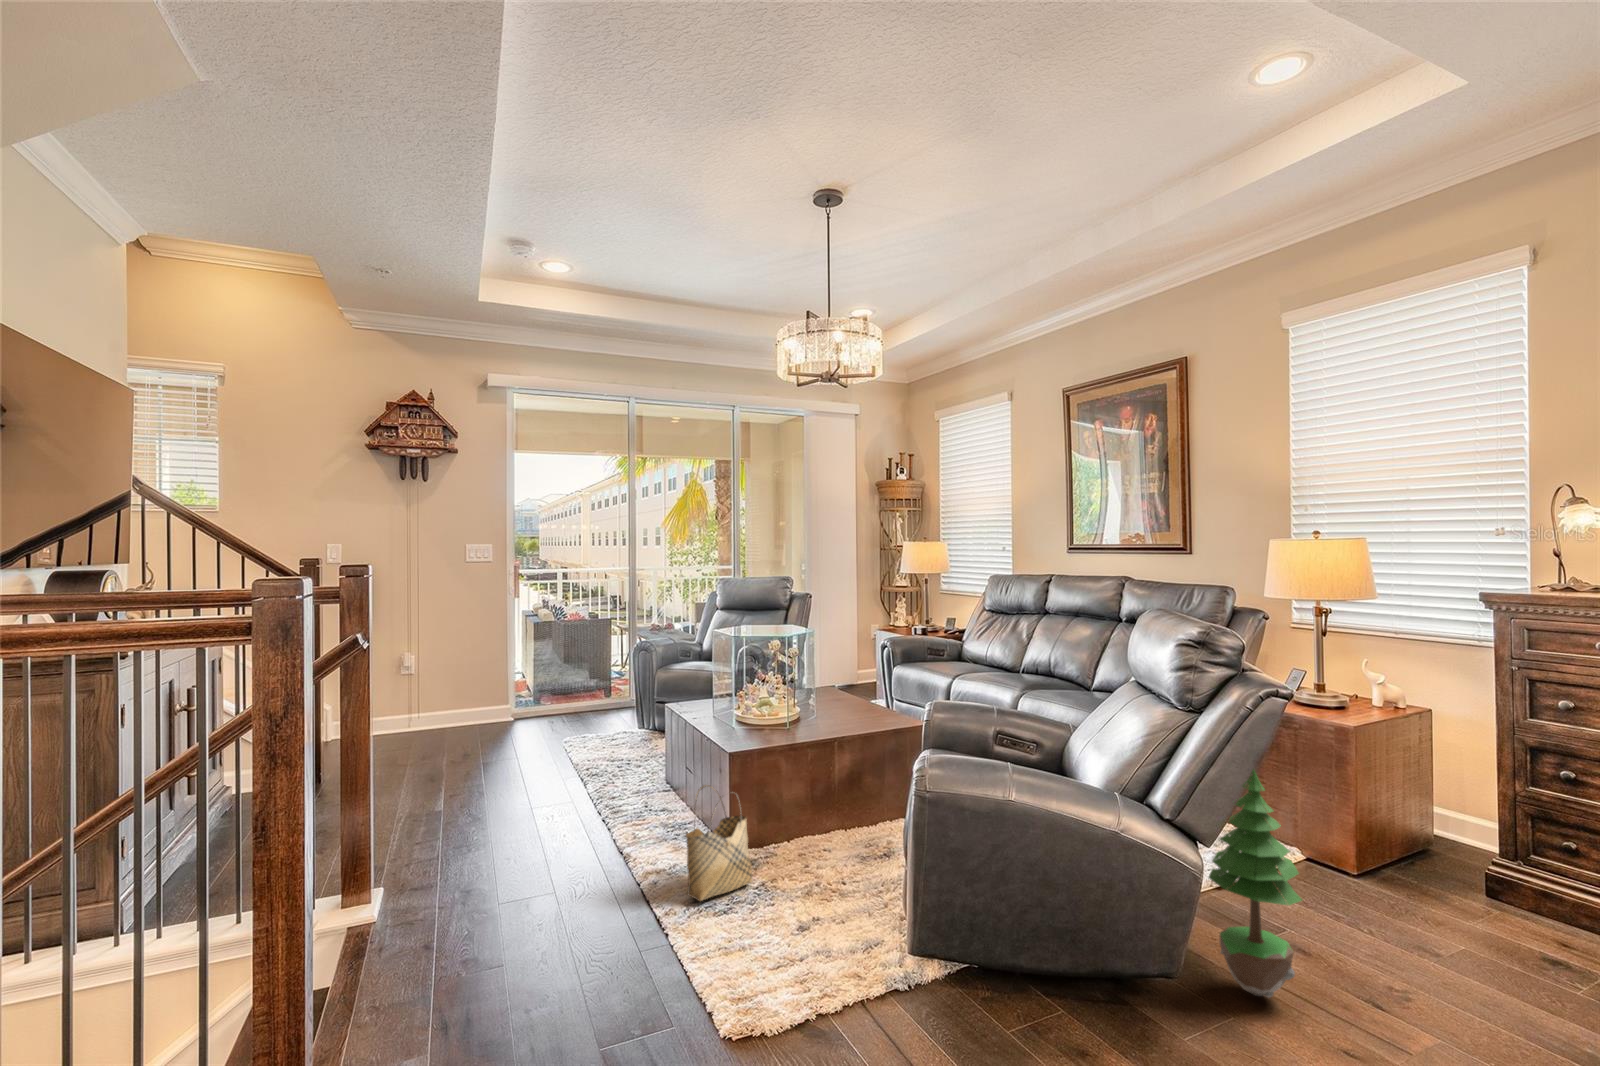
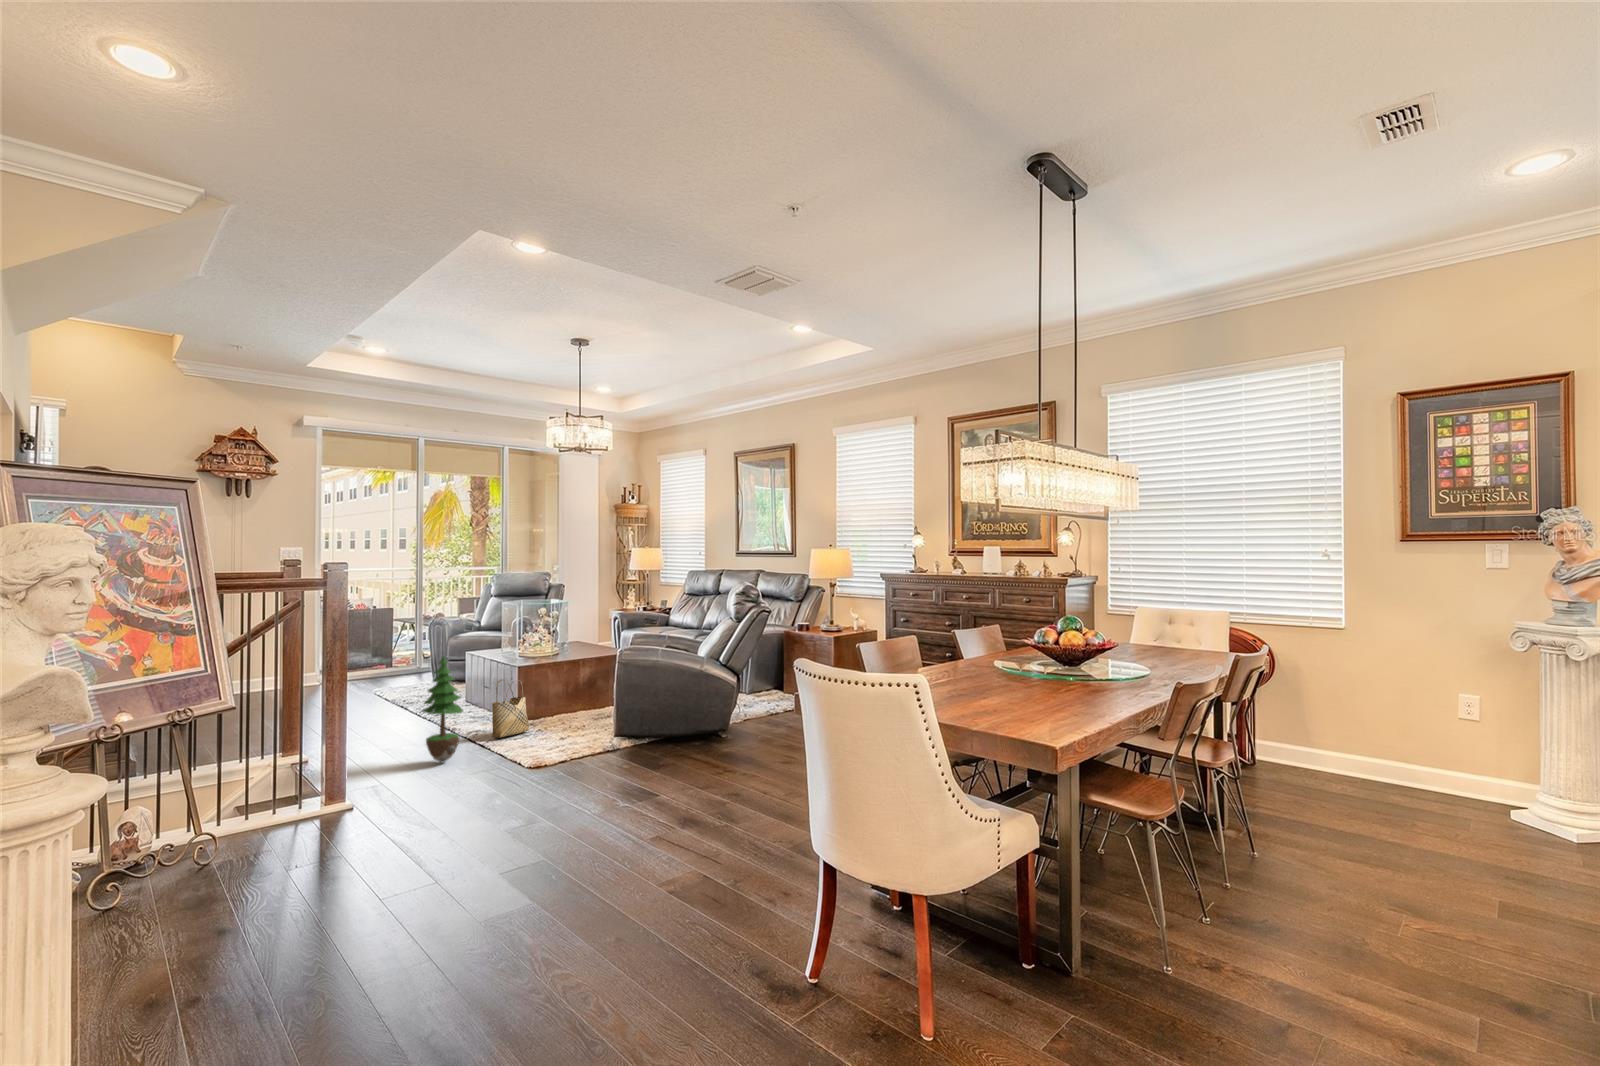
potted tree: present [1209,770,1302,998] -> present [423,656,463,763]

